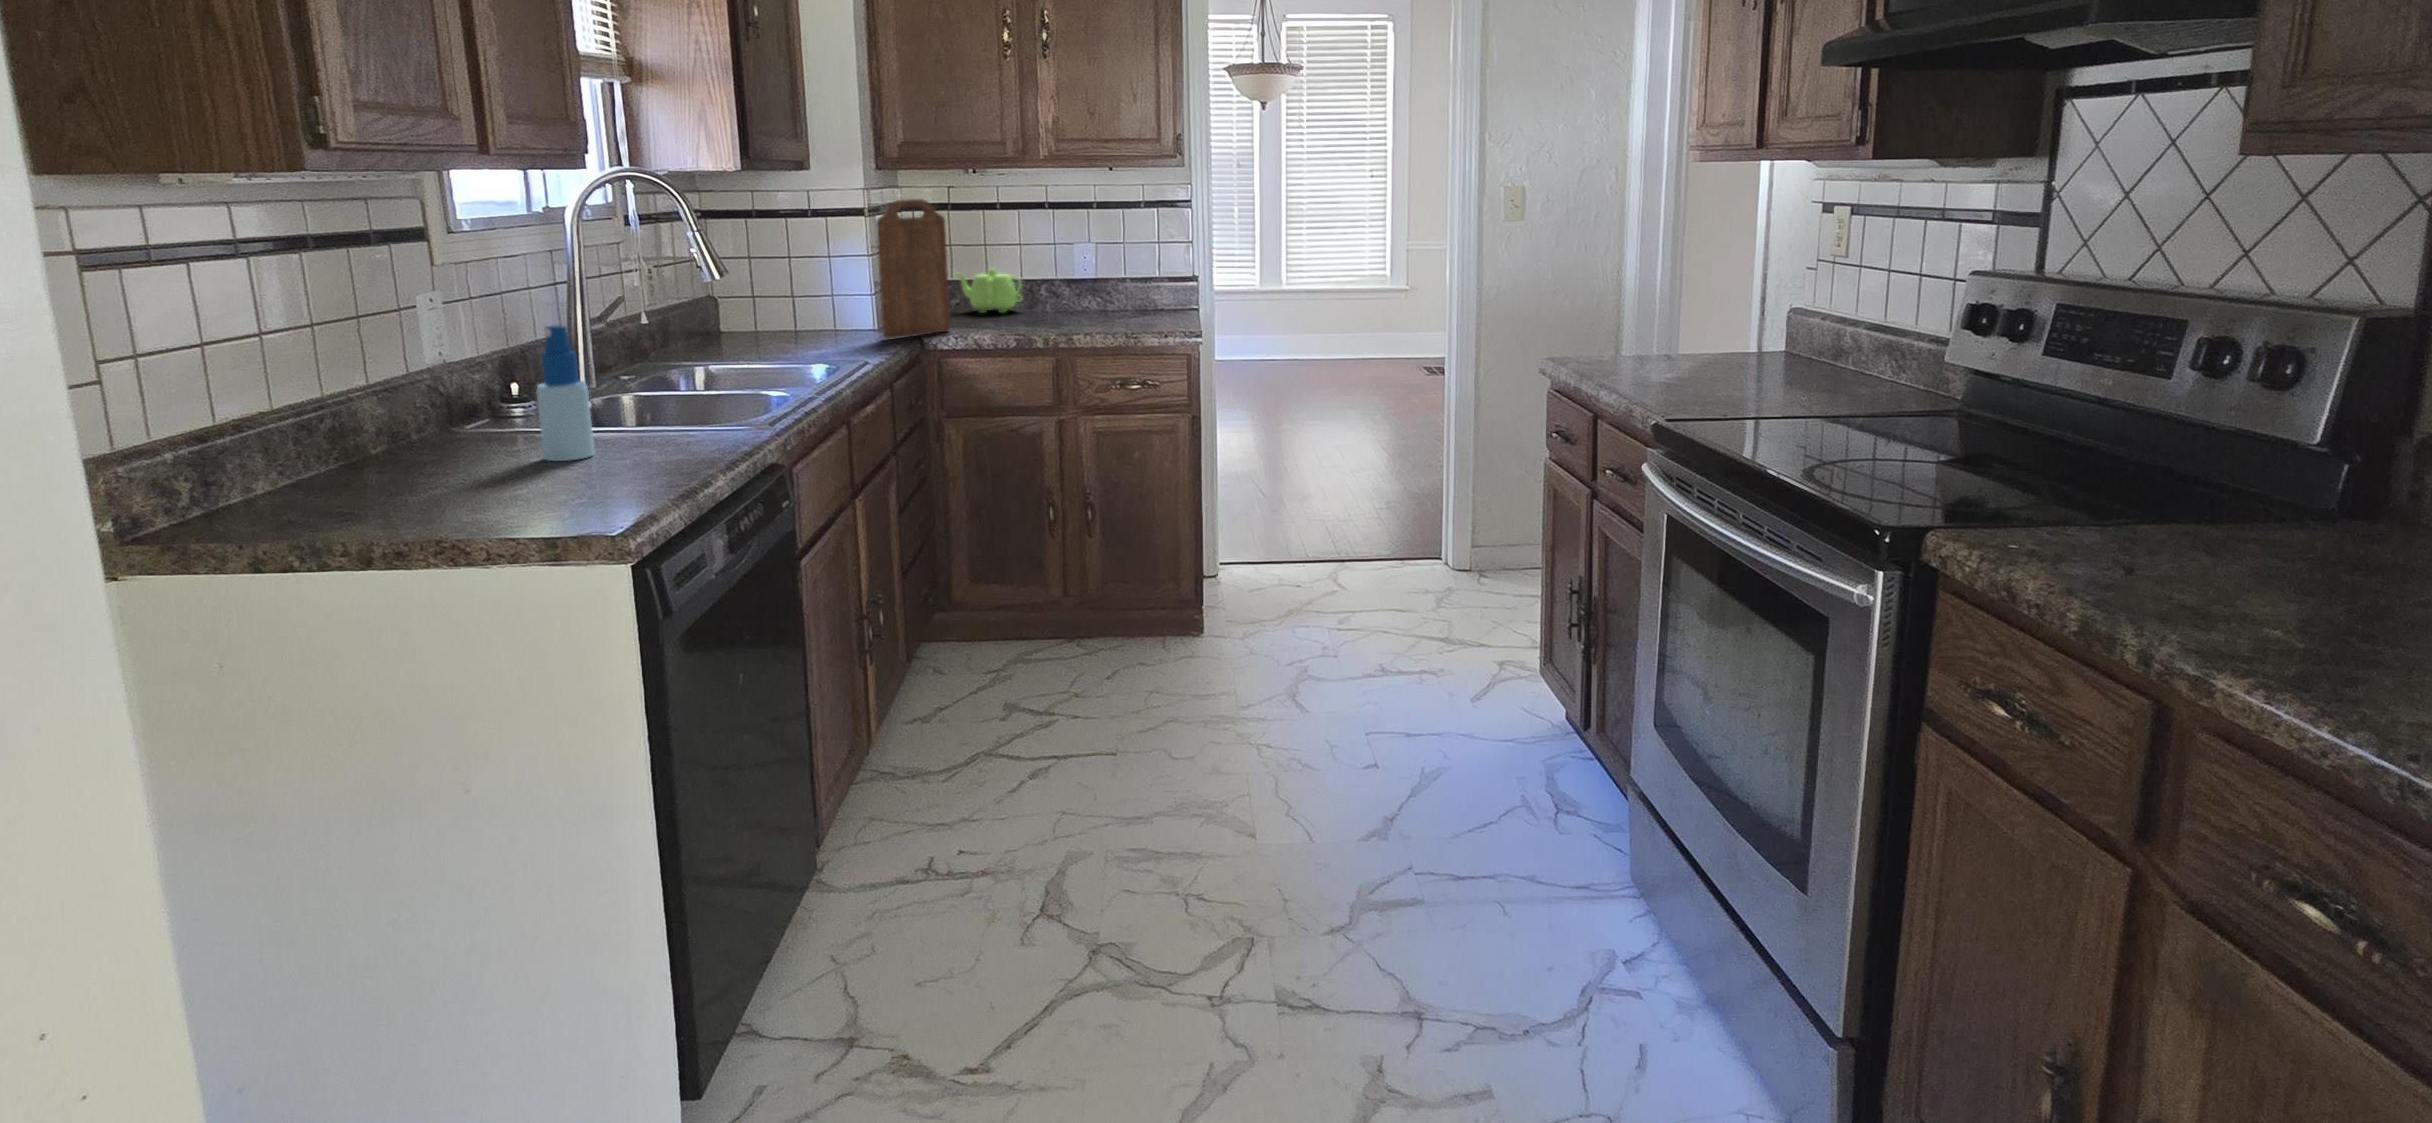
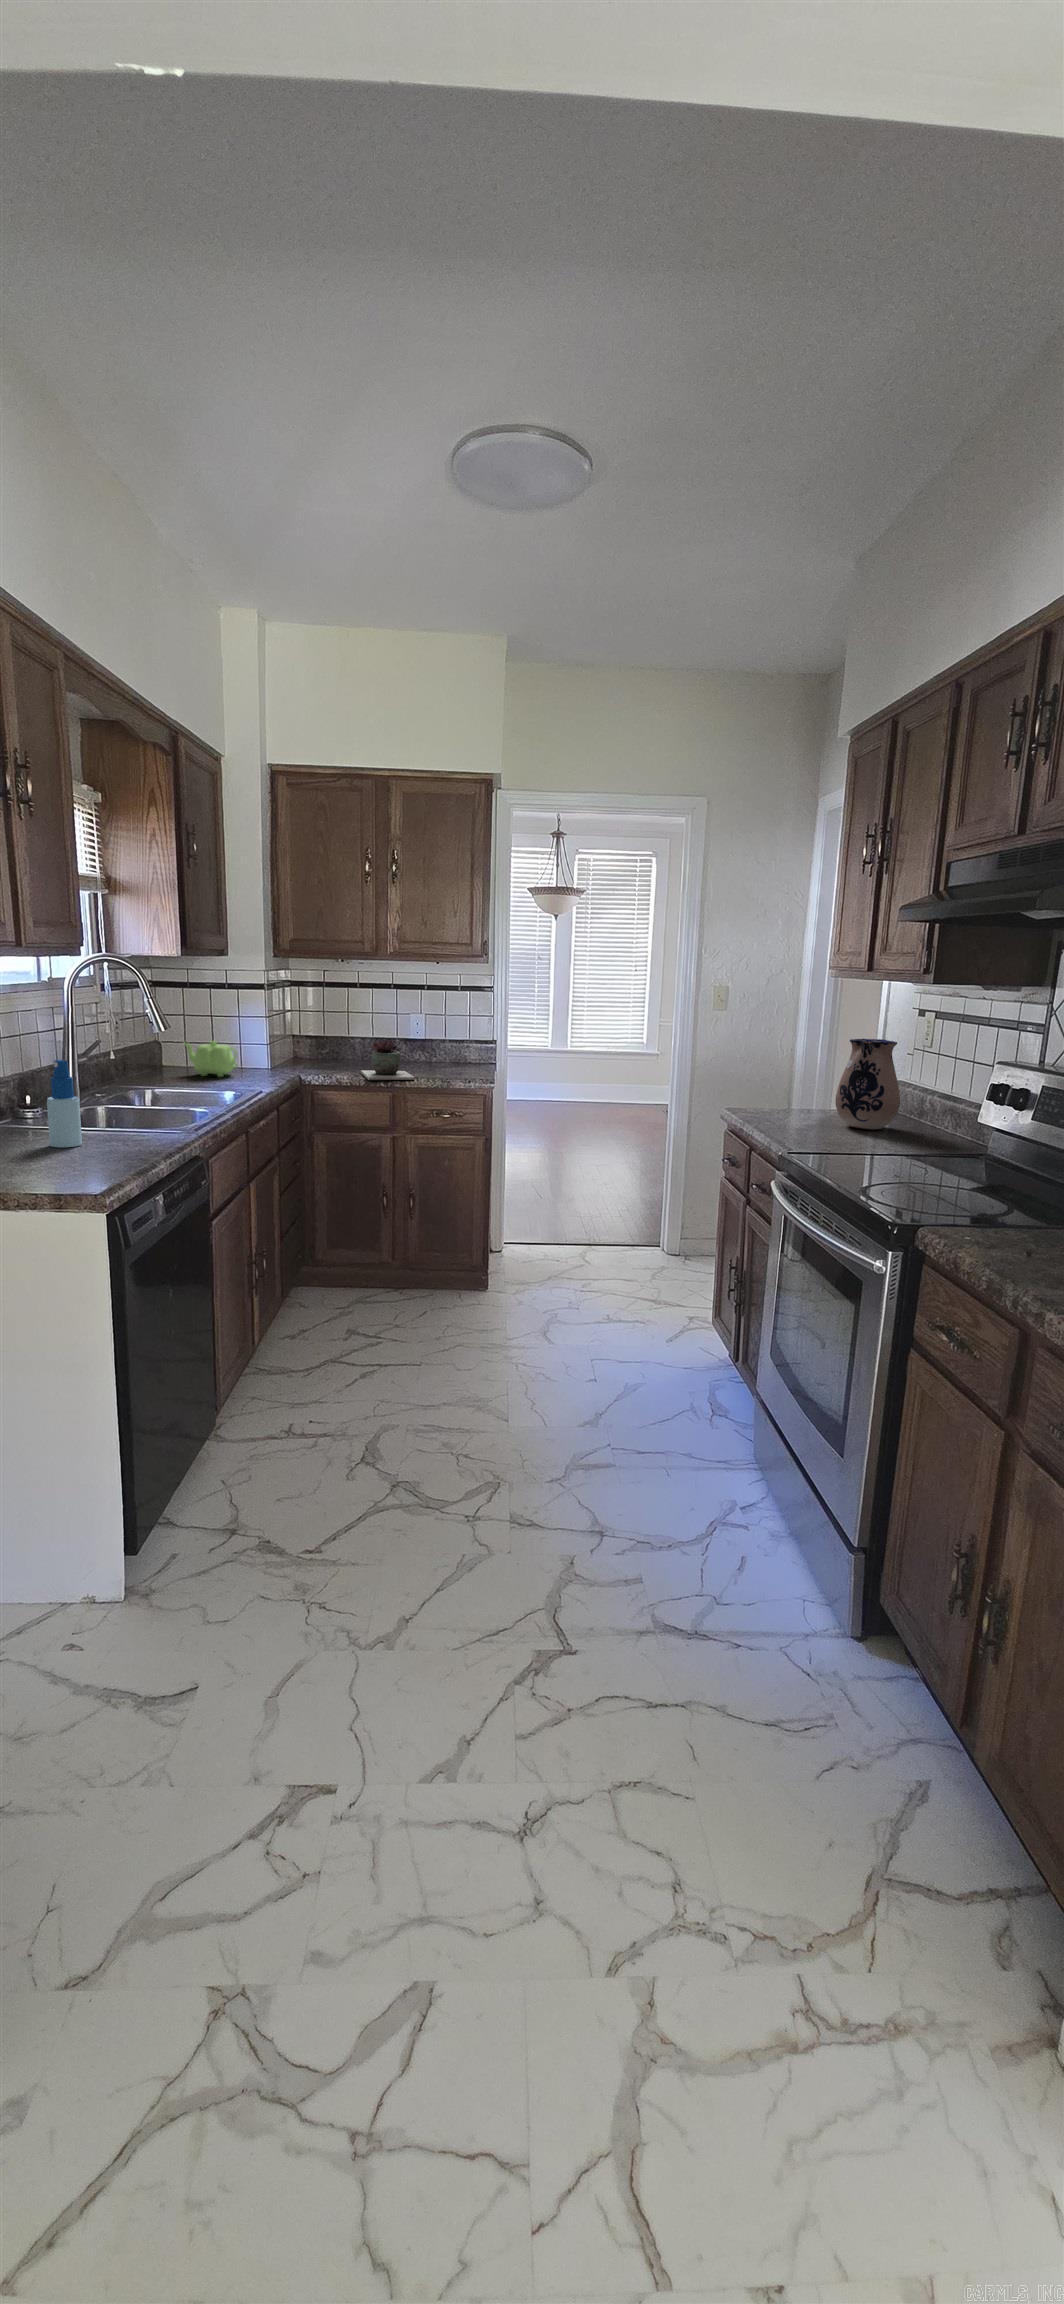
cutting board: present [876,199,950,338] -> none [272,980,320,1075]
ceramic pitcher: none [1721,248,1817,381] -> present [836,1039,900,1130]
teapot: present [957,269,1022,313] -> present [185,1041,237,1077]
succulent plant: none [1011,281,1090,340] -> present [361,1040,414,1080]

